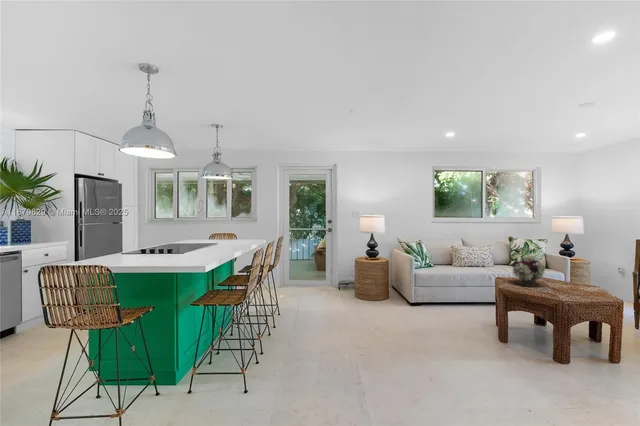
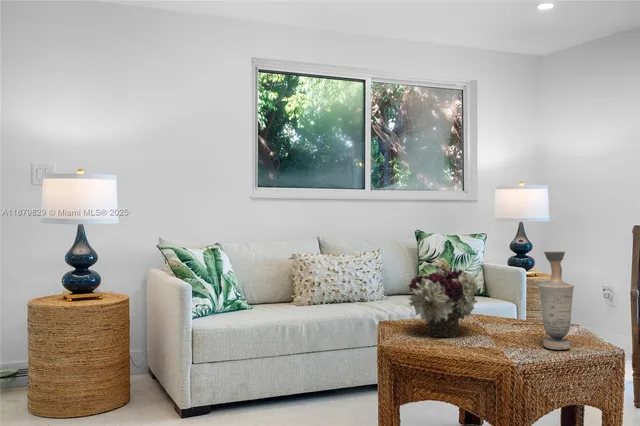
vase: none [576,256,594,297] -> present [538,251,574,350]

